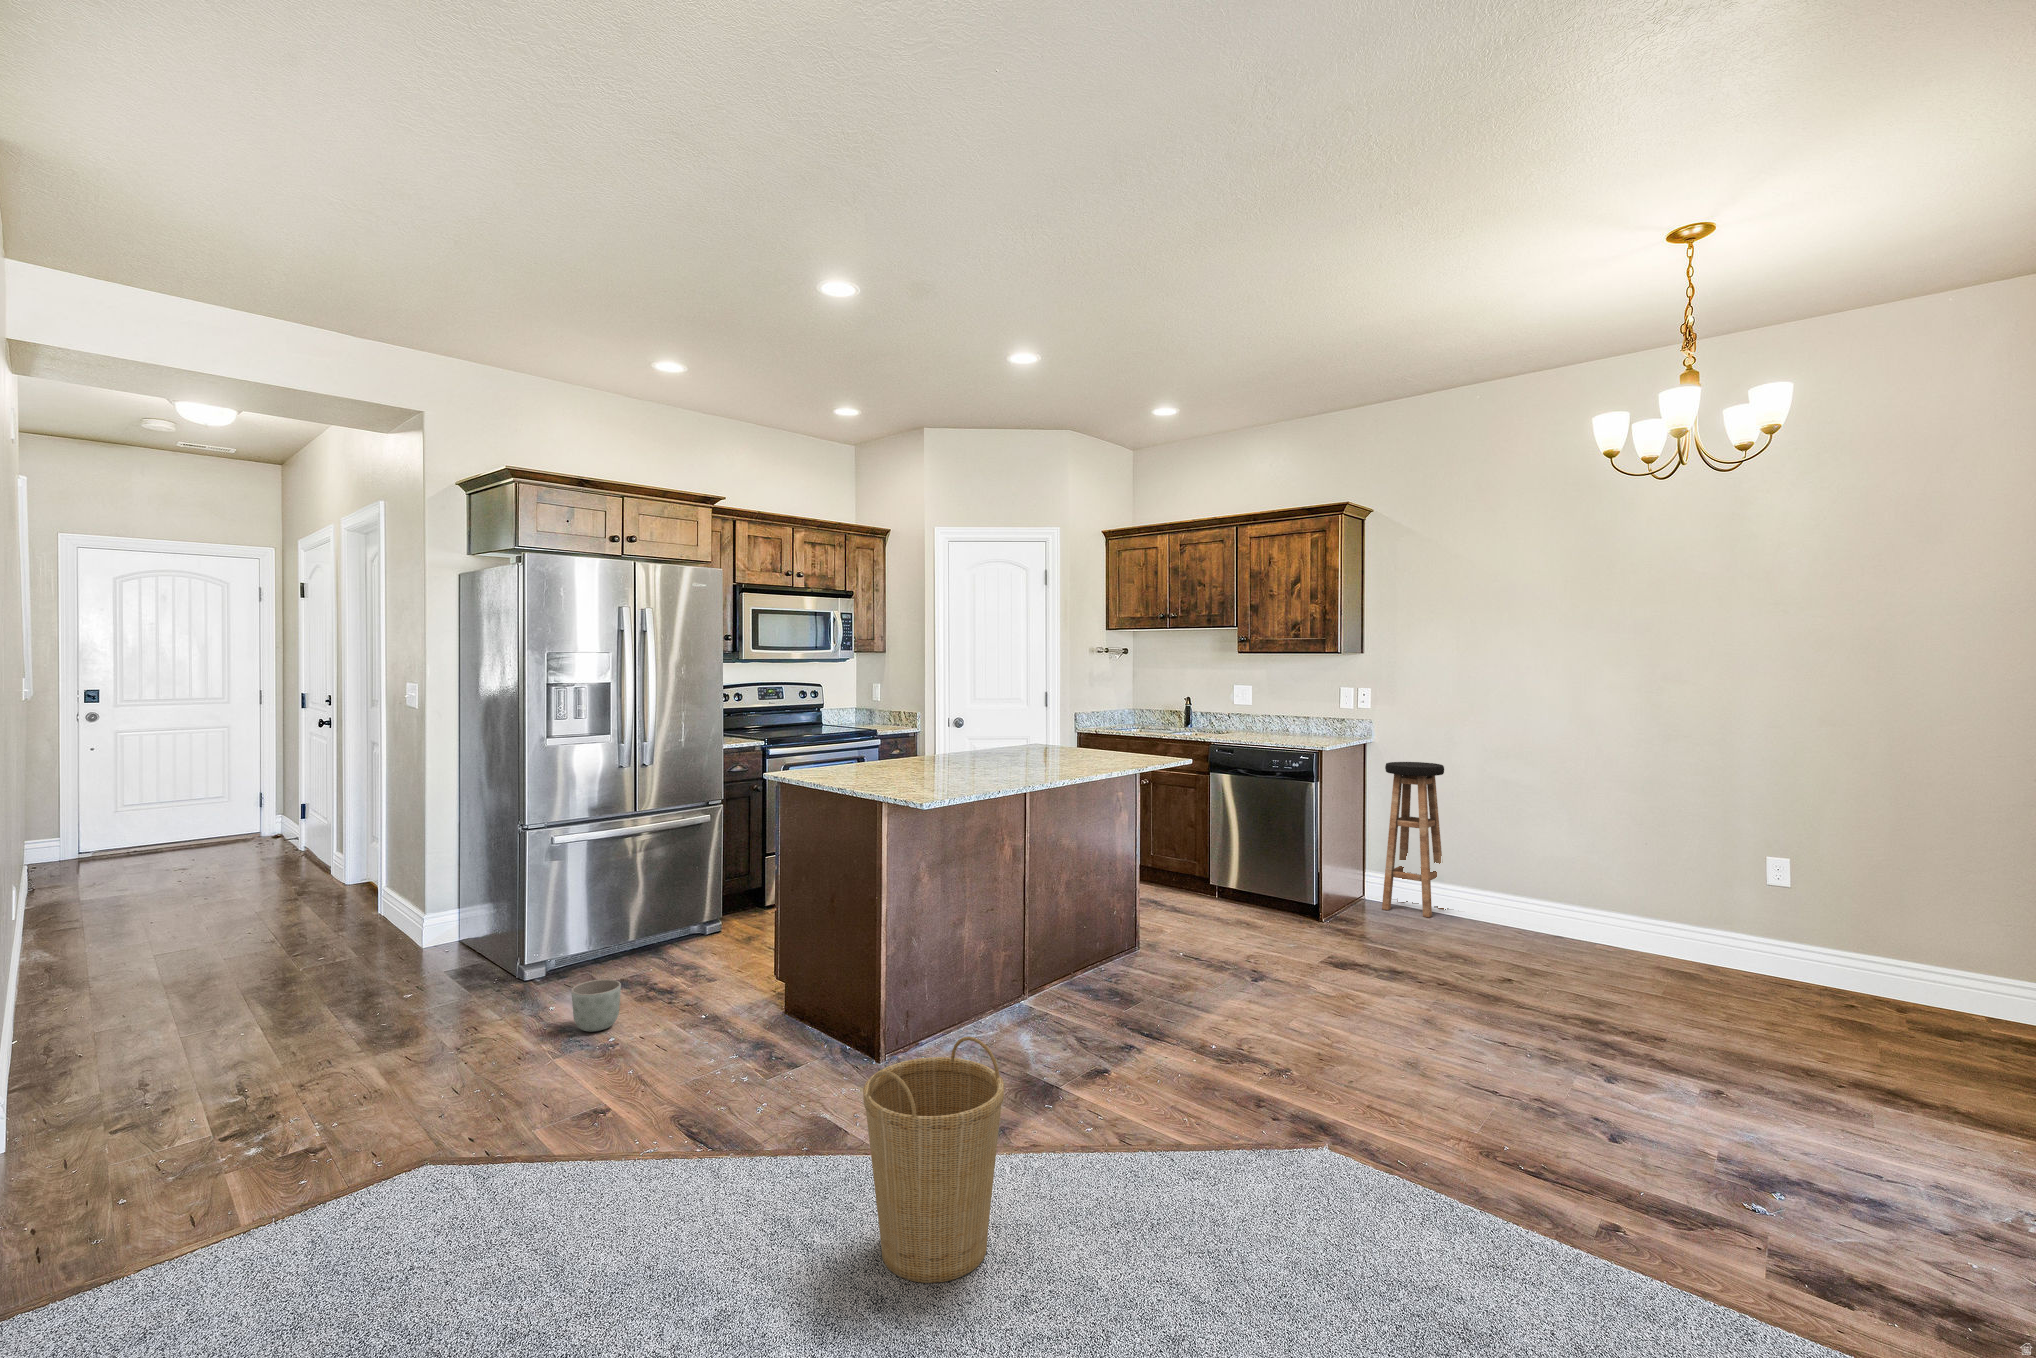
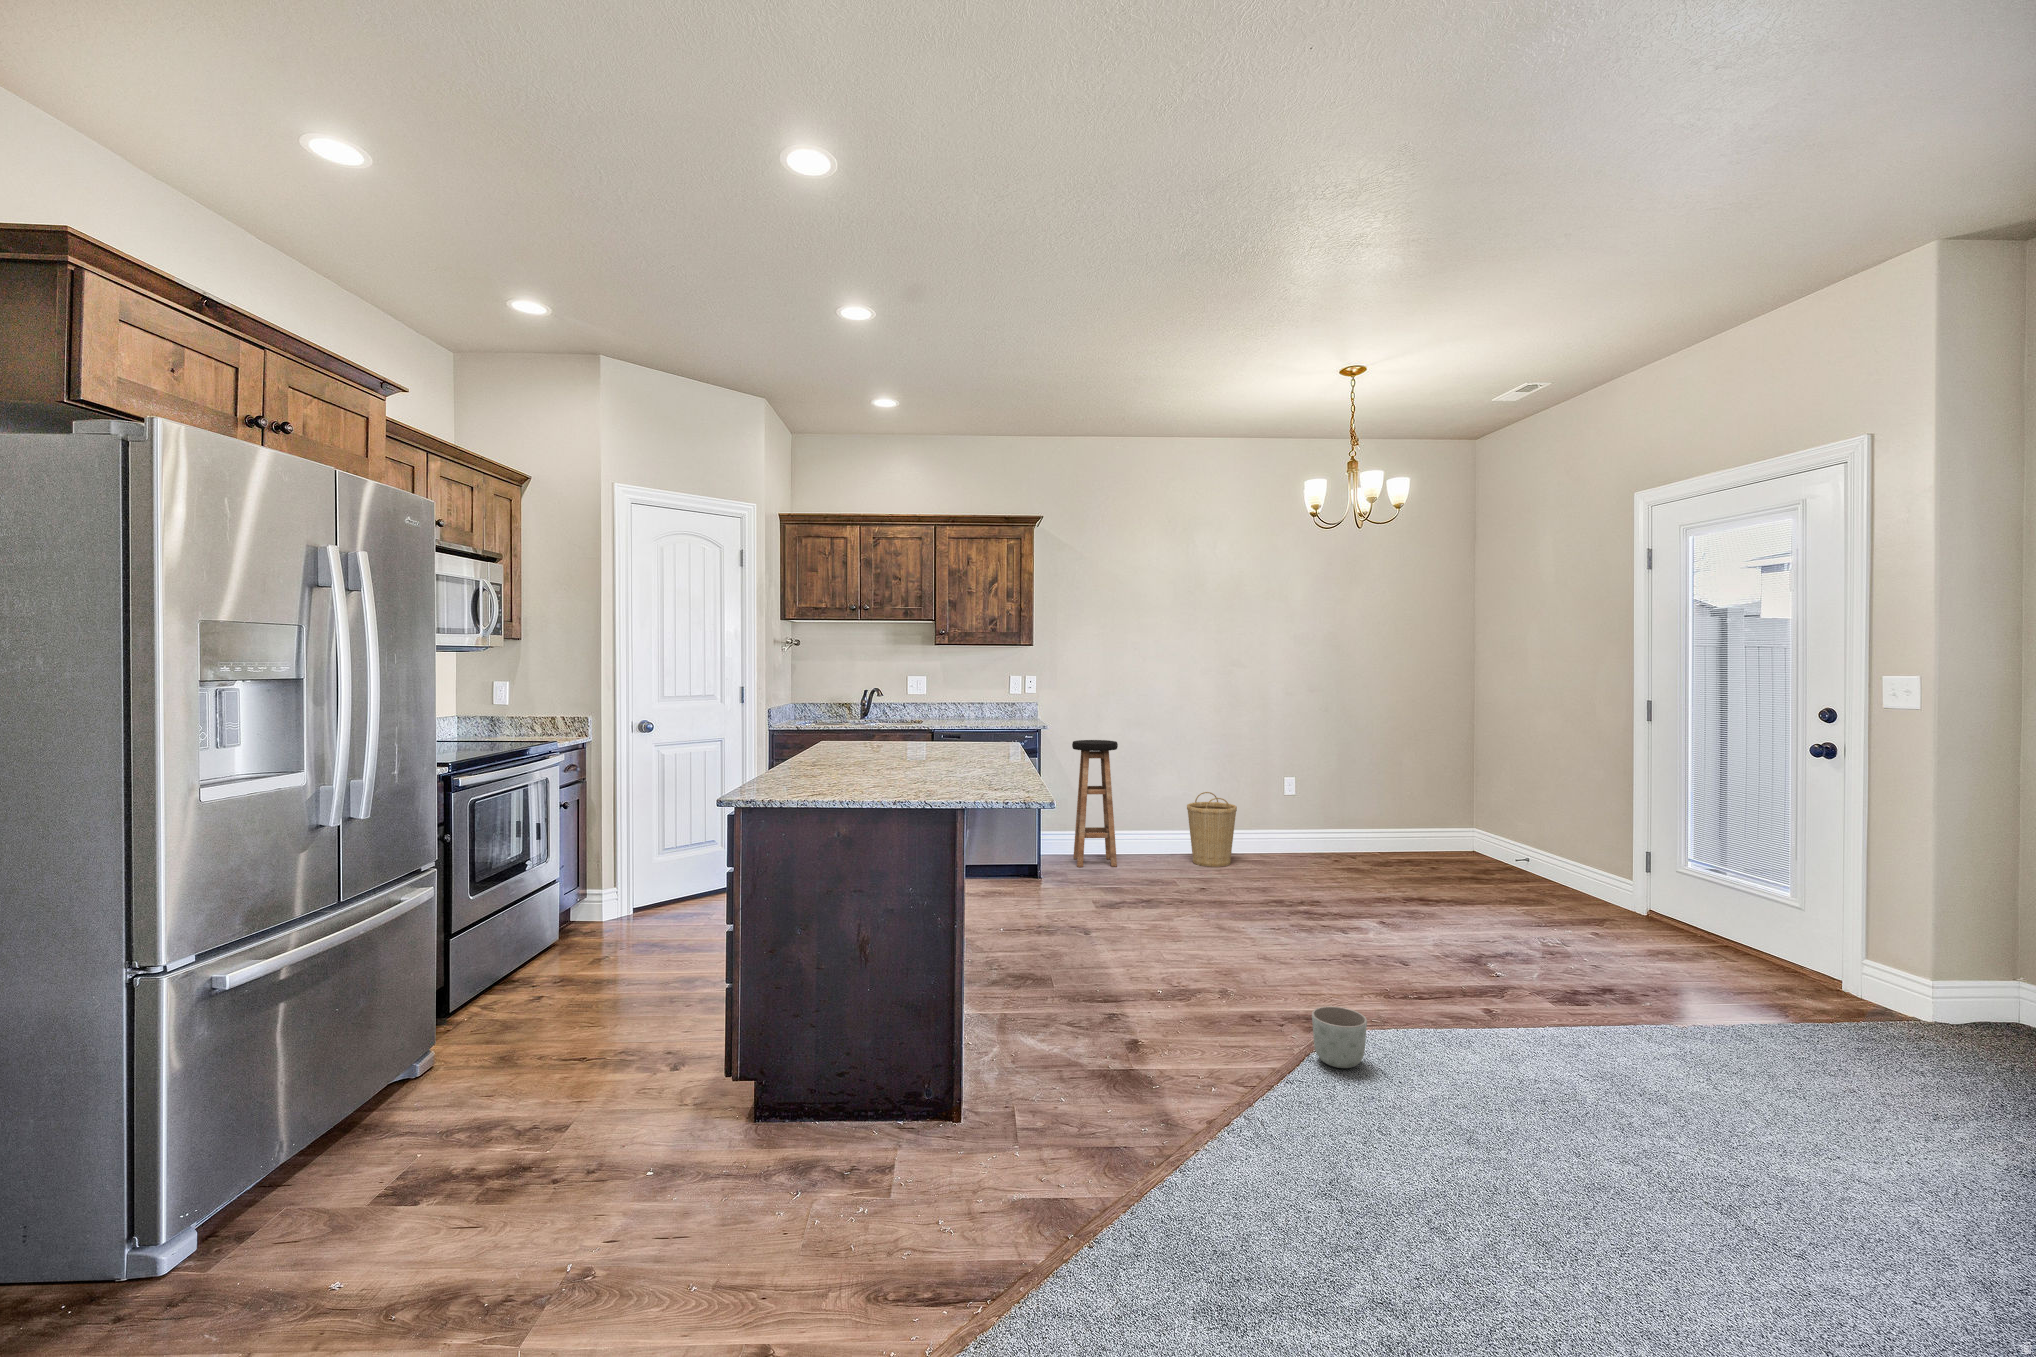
planter: present [571,979,621,1032] -> present [1312,1006,1367,1068]
basket: present [863,1037,1004,1283] -> present [1187,792,1237,867]

